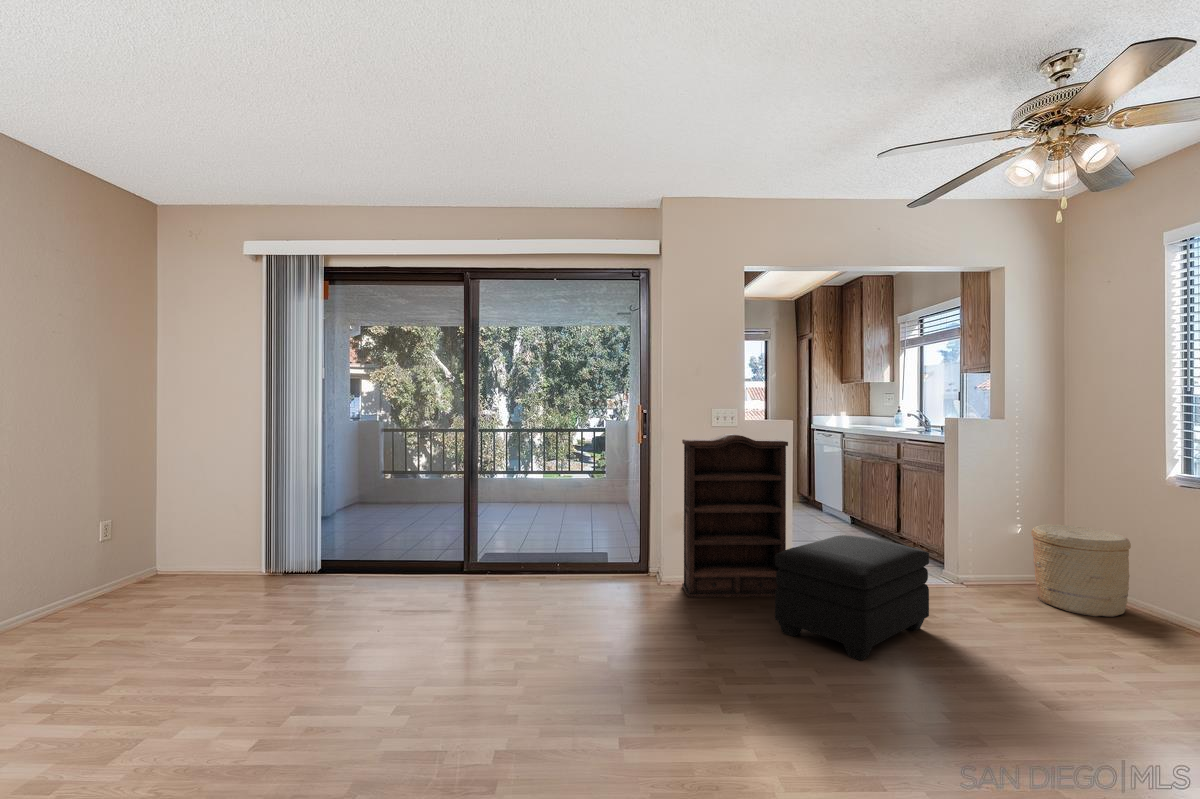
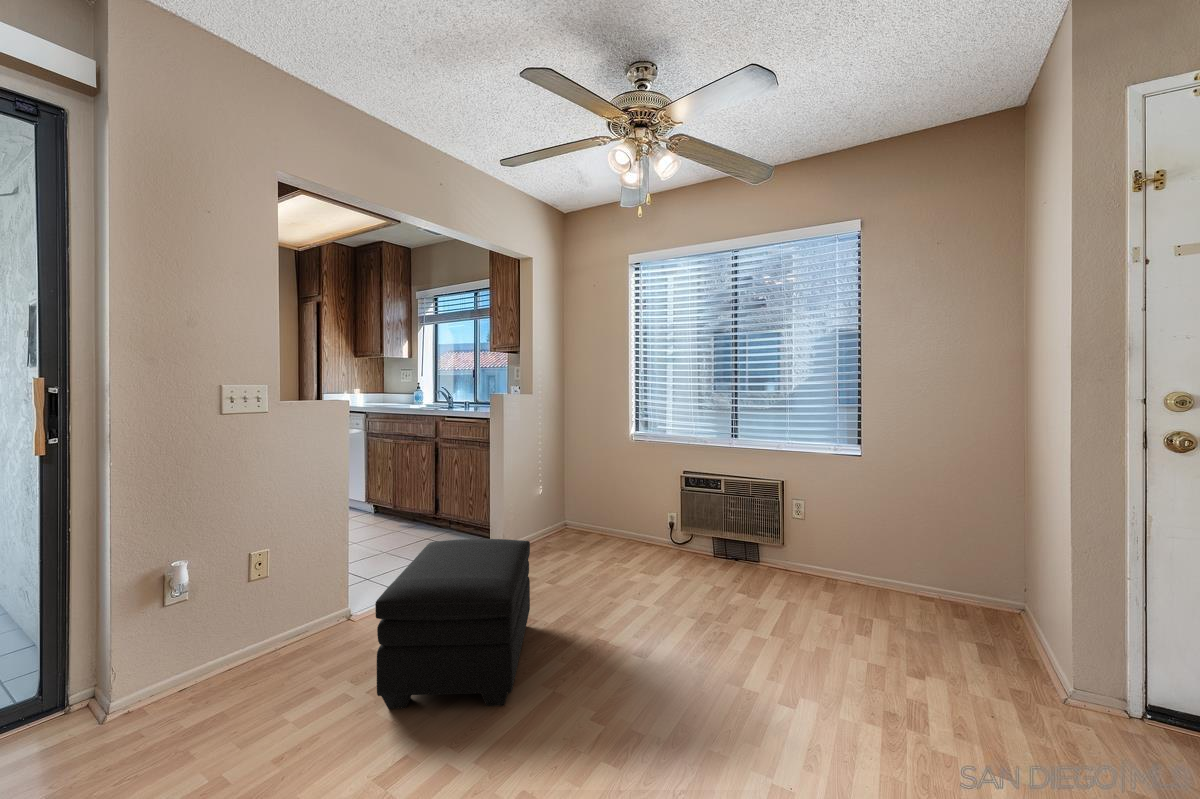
bookshelf: present [682,434,788,598] -> none [170,427,361,711]
woven basket: present [1031,525,1131,617] -> none [568,483,633,558]

